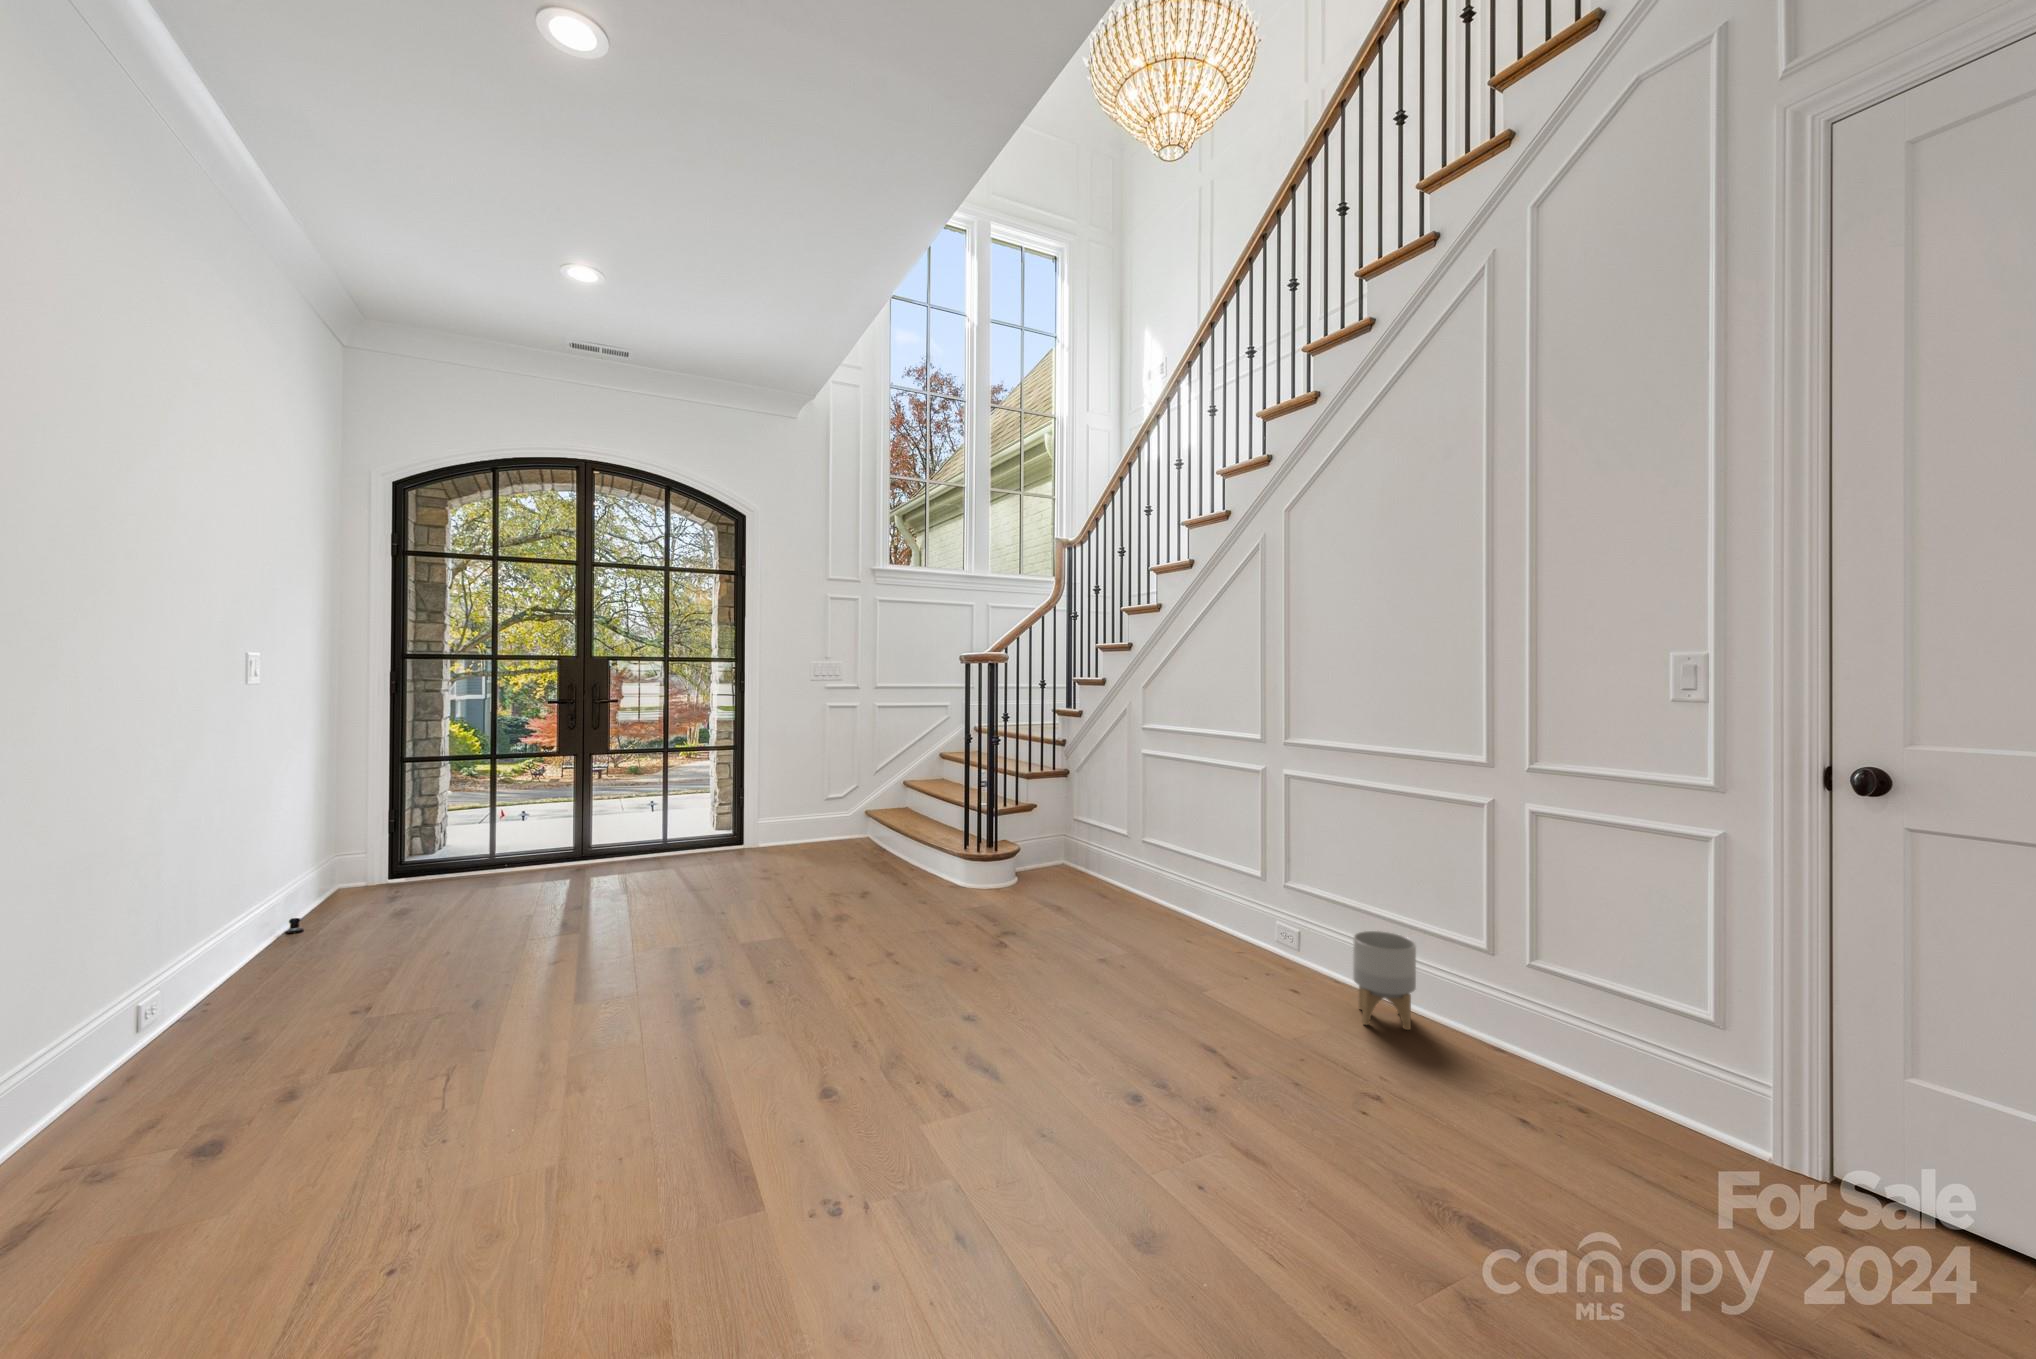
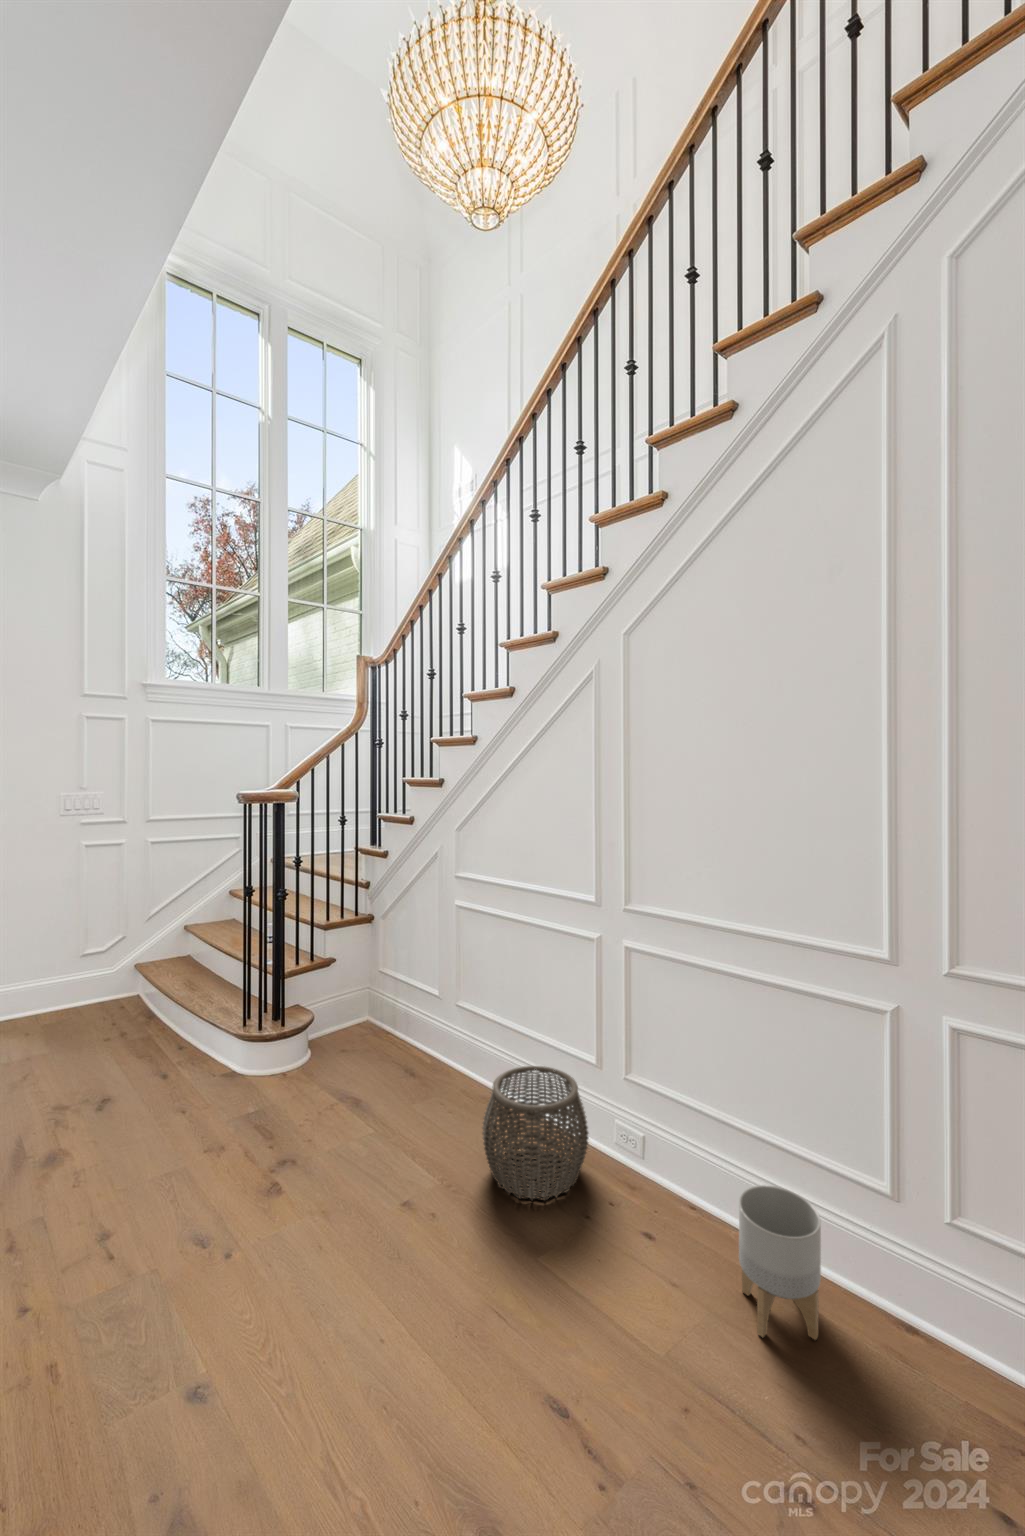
woven basket: none [1162,868,1249,959] -> present [482,1066,589,1200]

